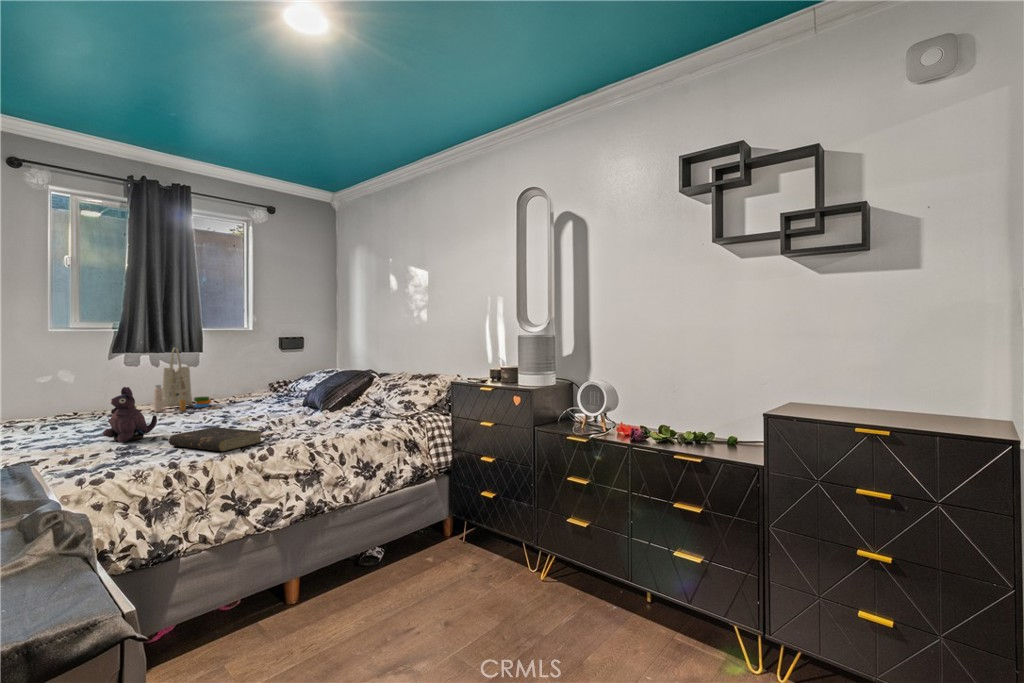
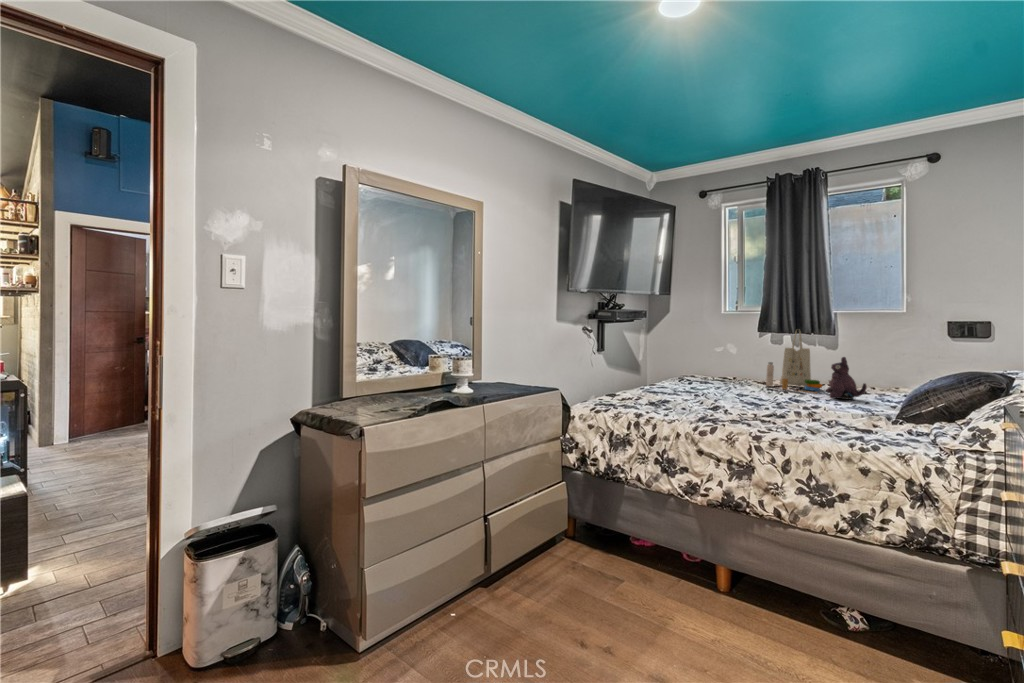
plush toy: present [103,387,157,443] -> present [826,357,867,399]
book: present [169,427,262,451] -> none [675,397,724,421]

